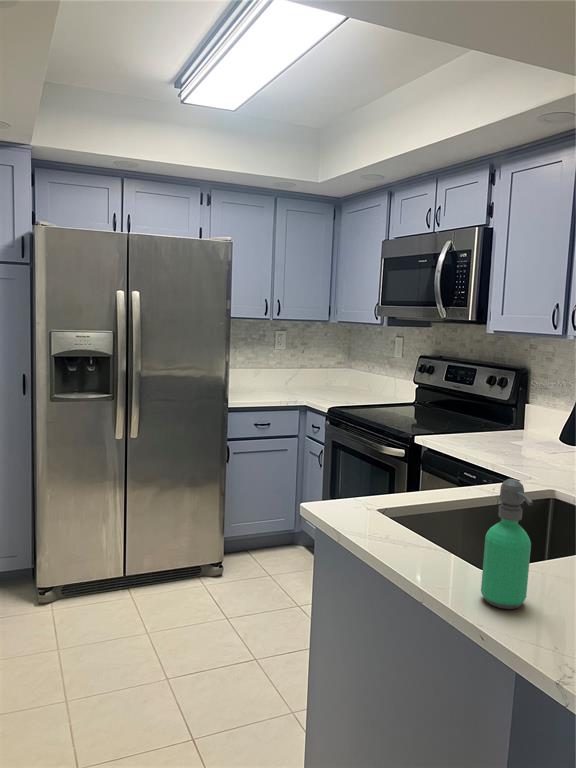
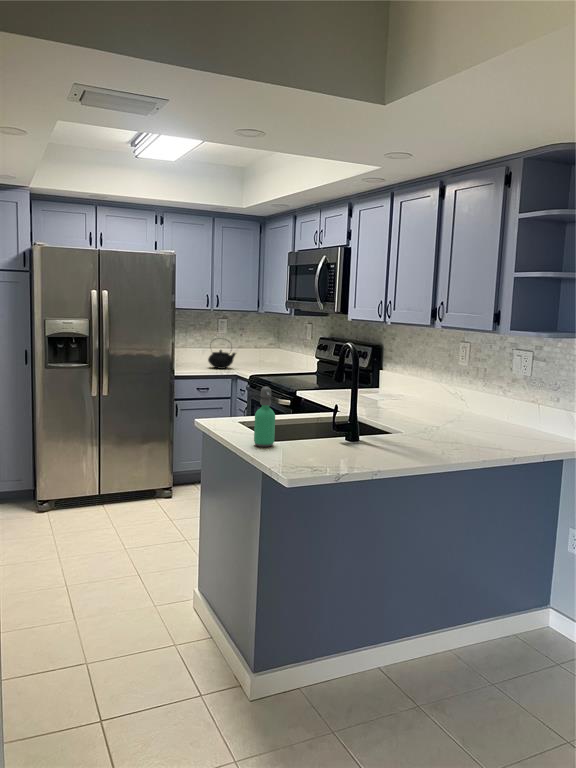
teapot: none [267,356,306,397] -> present [208,350,236,369]

